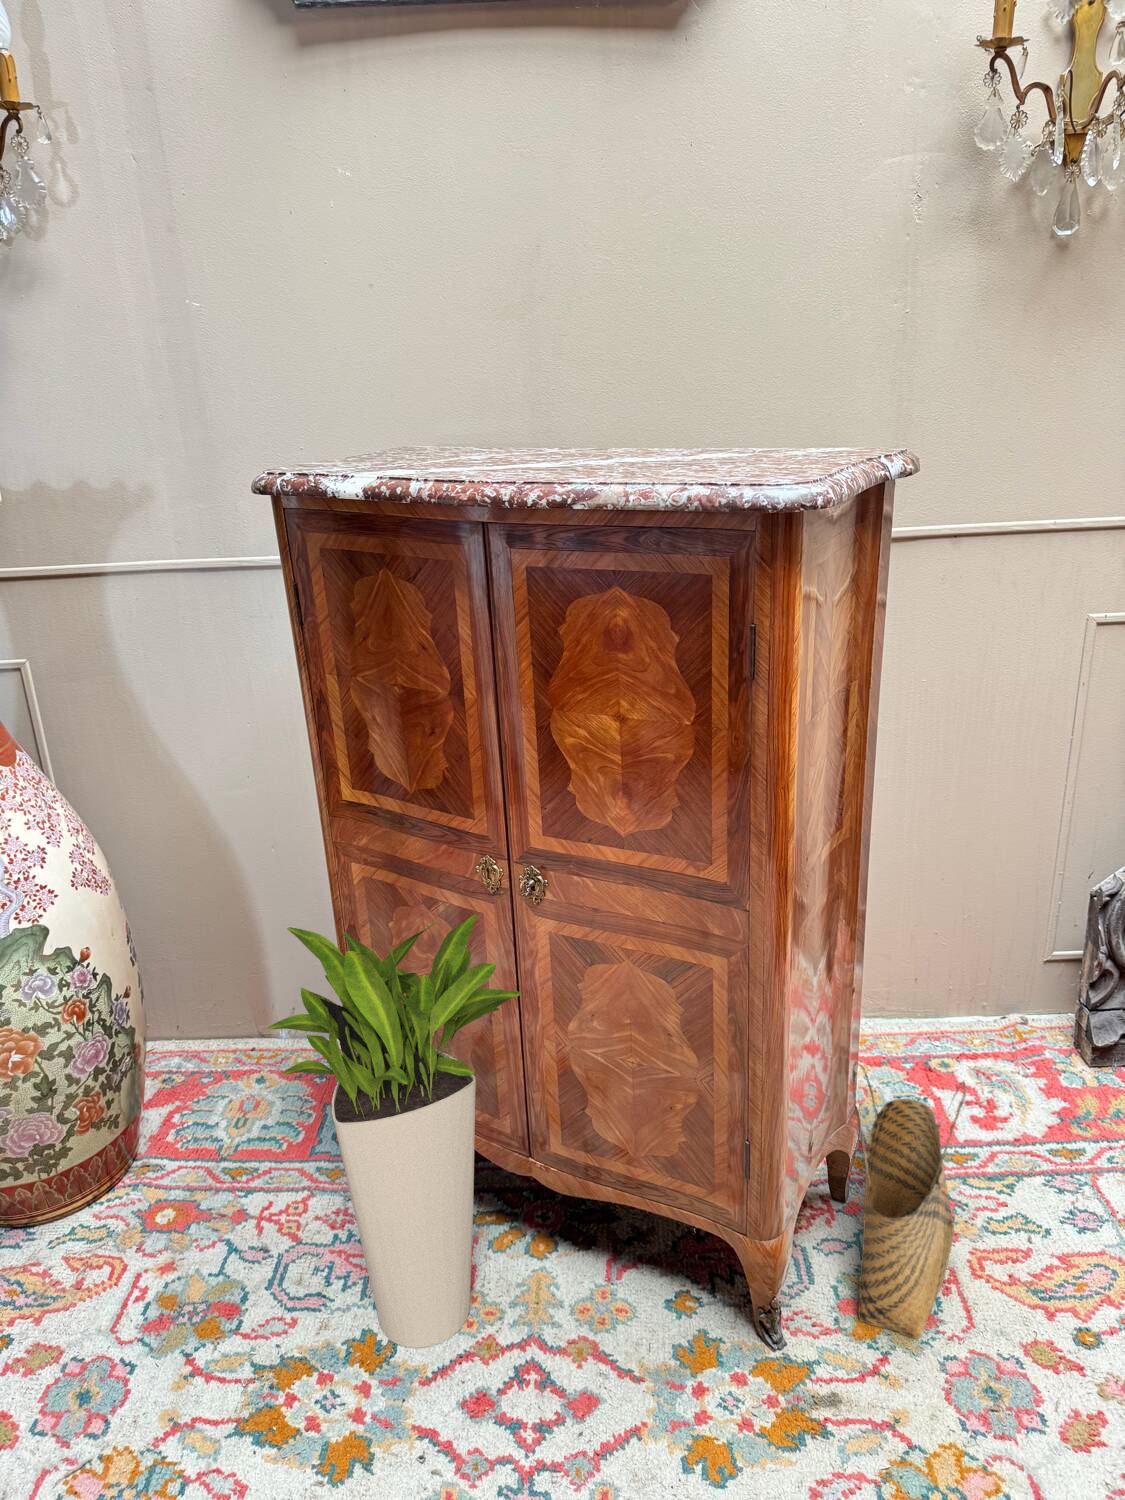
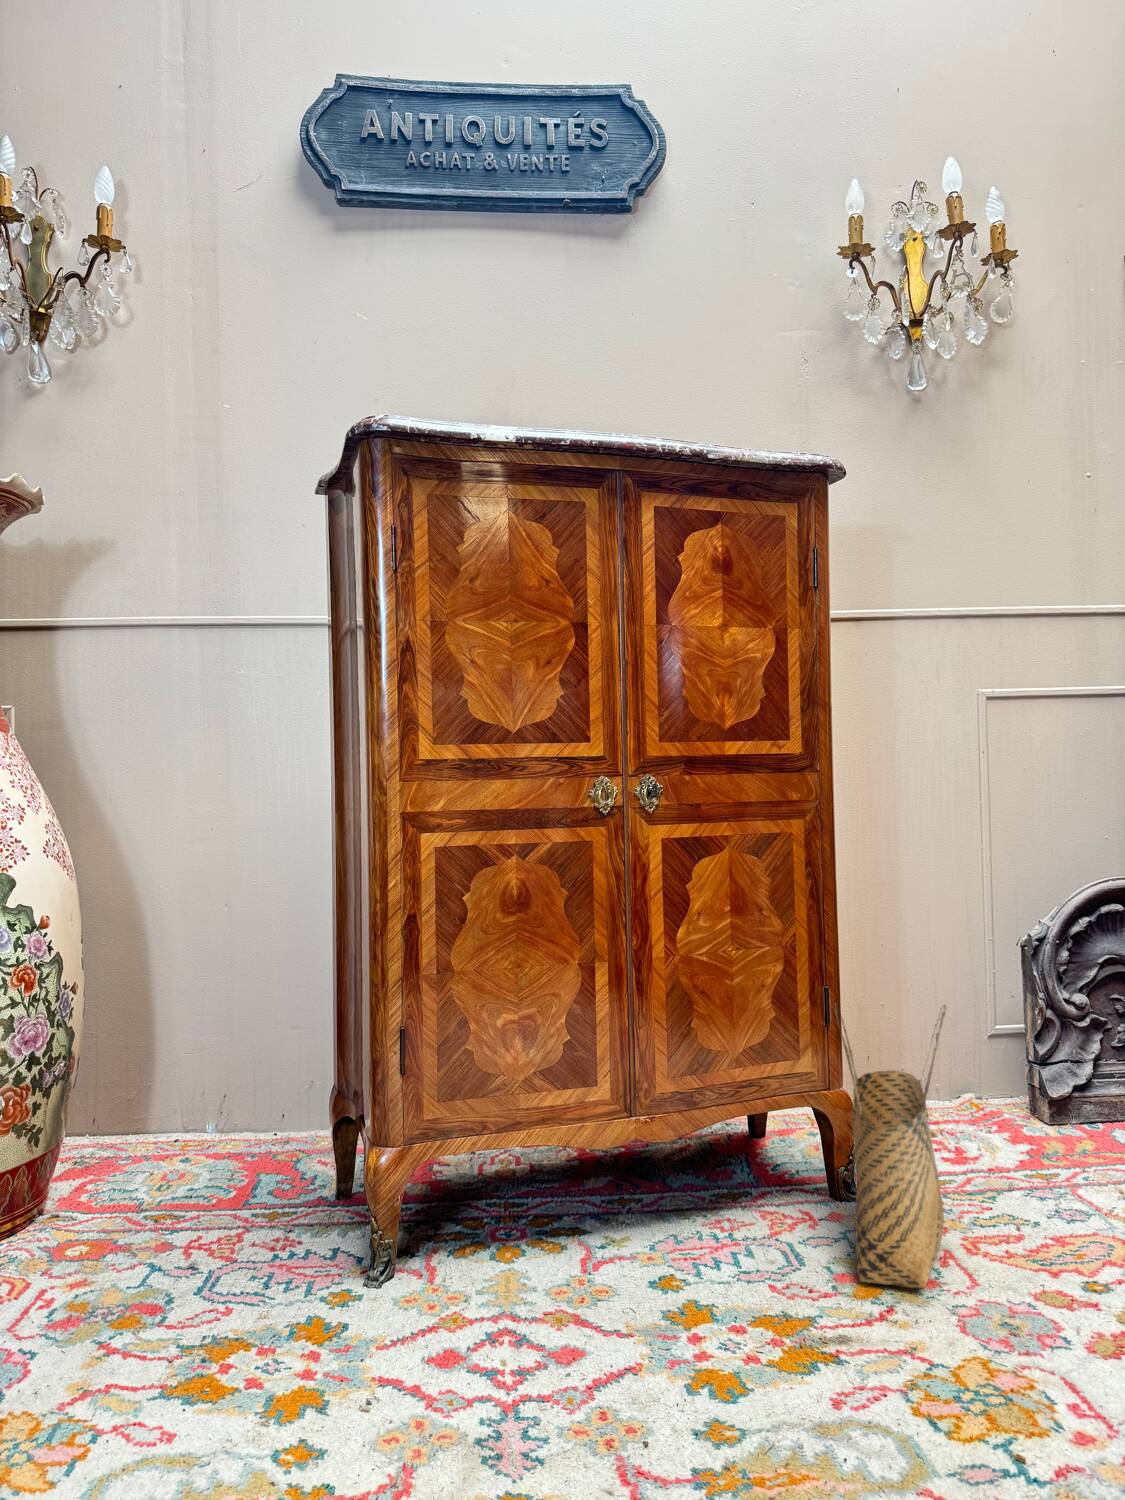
planter: present [268,914,522,1348] -> none [263,798,516,1315]

